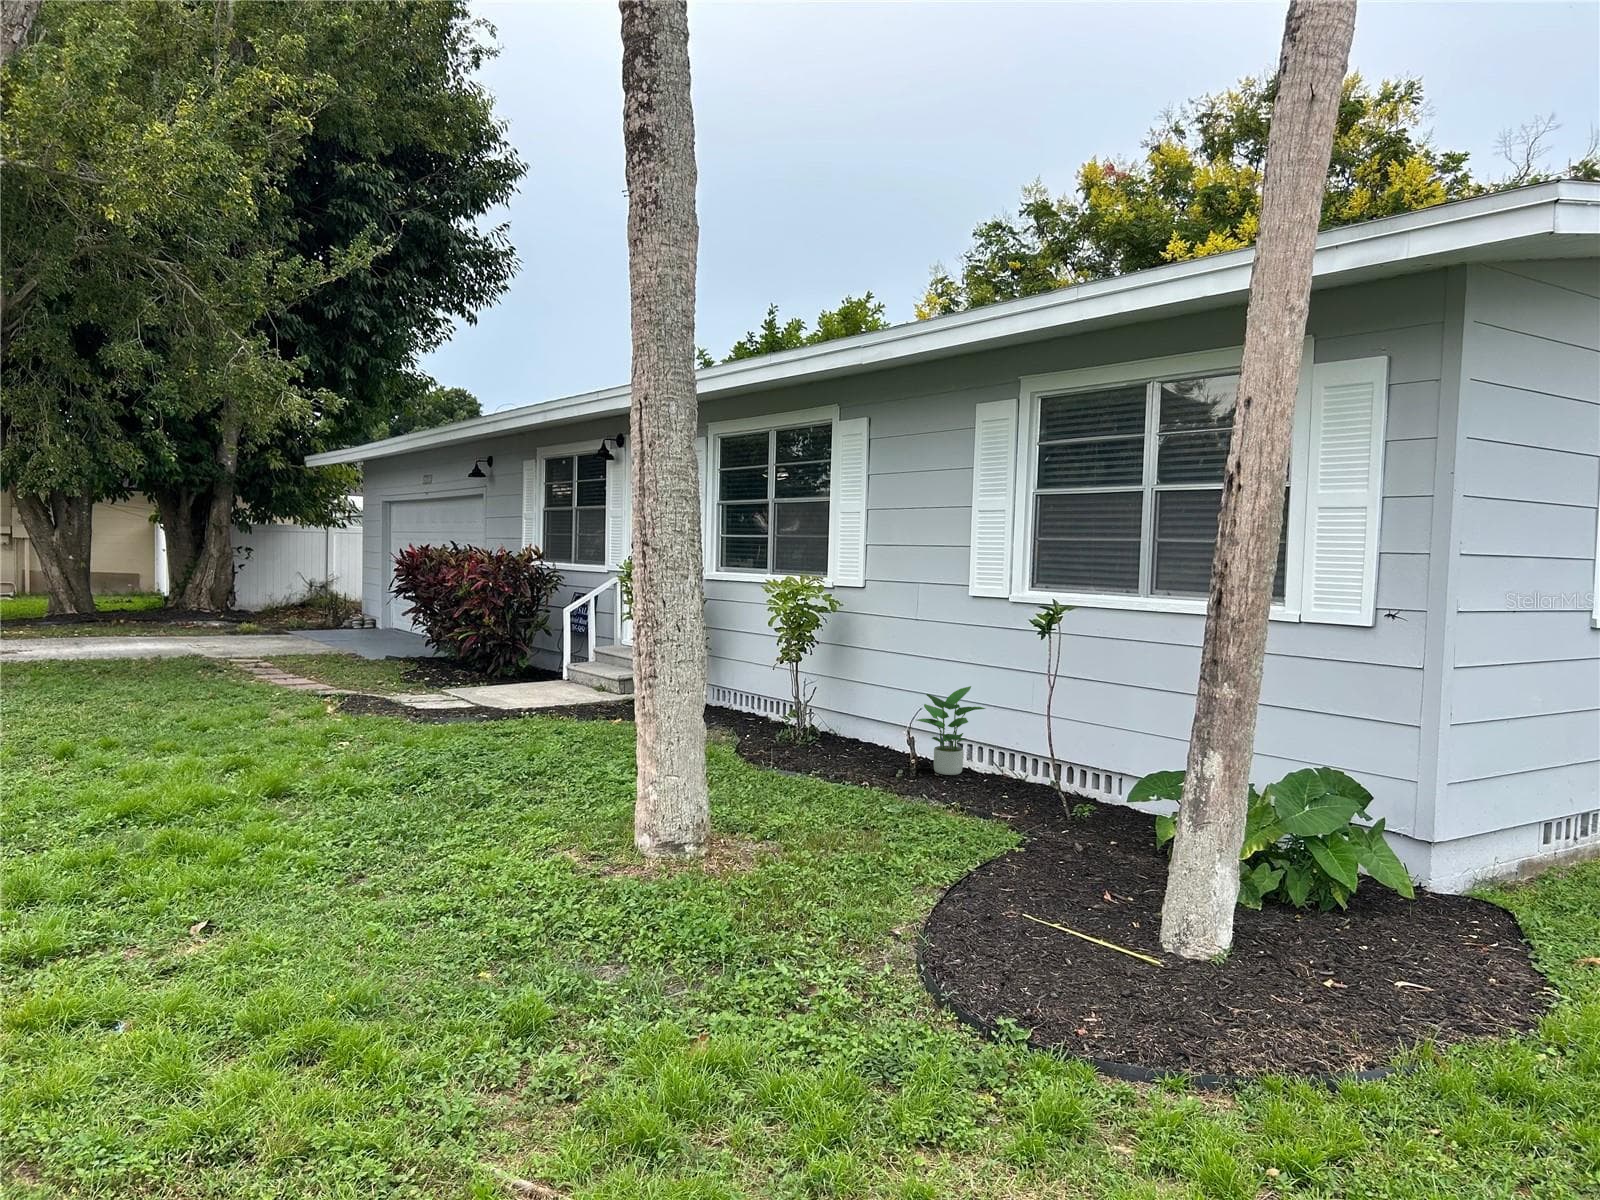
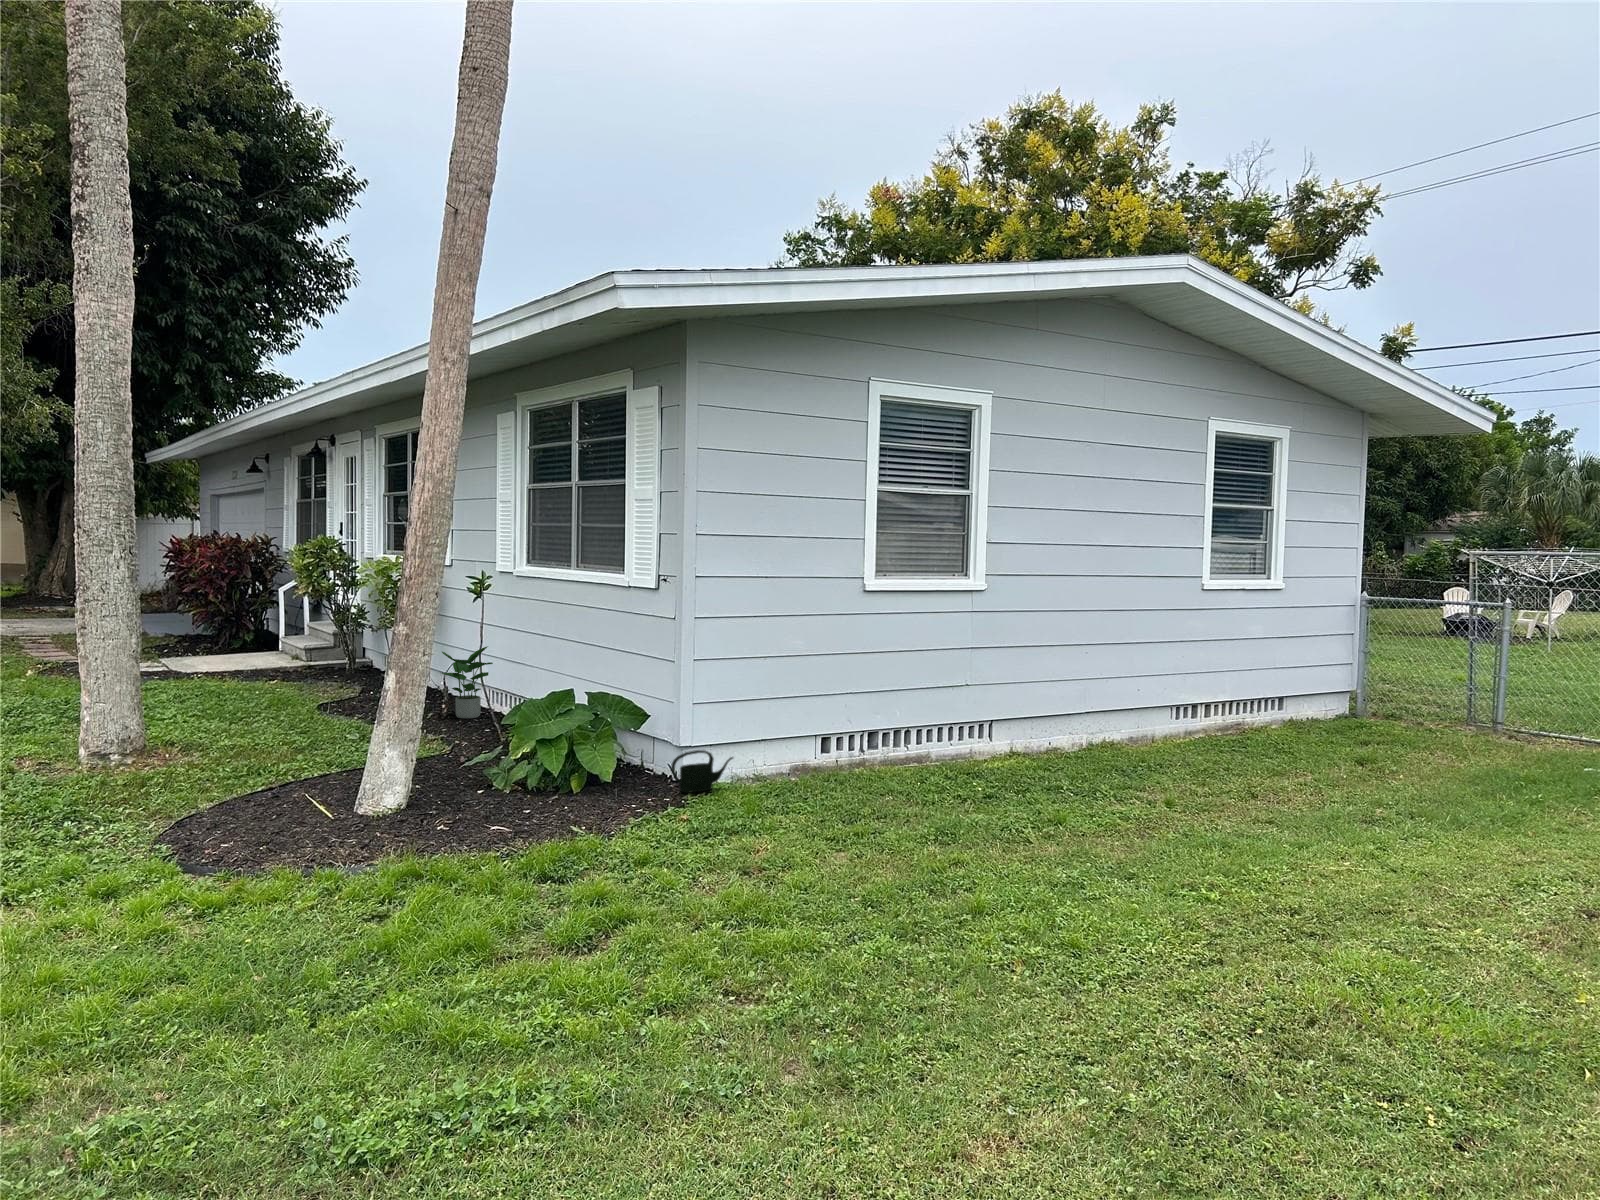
watering can: none [1461,843,1510,901] -> present [671,750,733,793]

